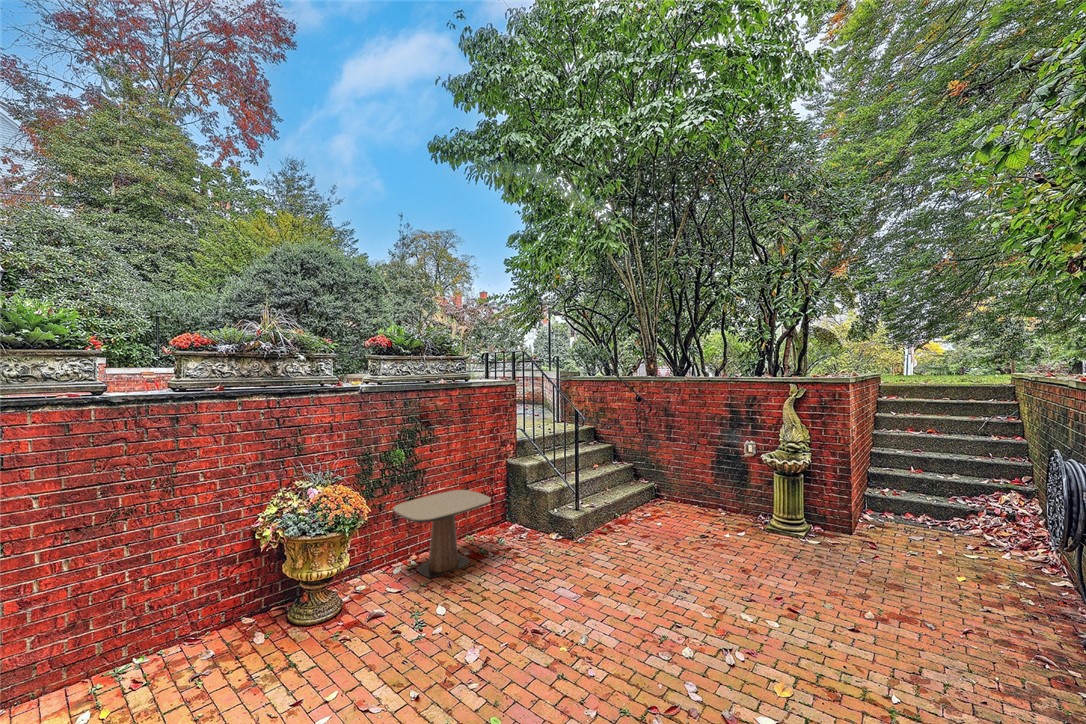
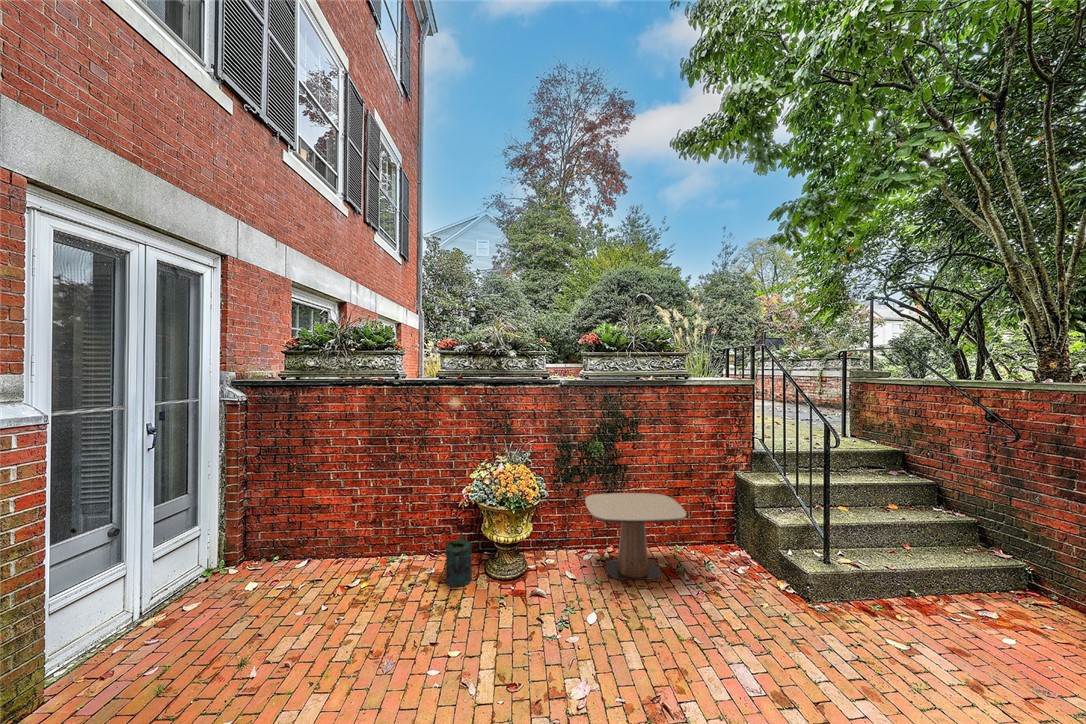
watering can: none [225,584,268,665] -> present [446,526,472,587]

